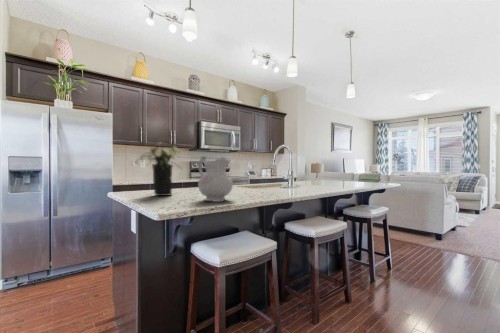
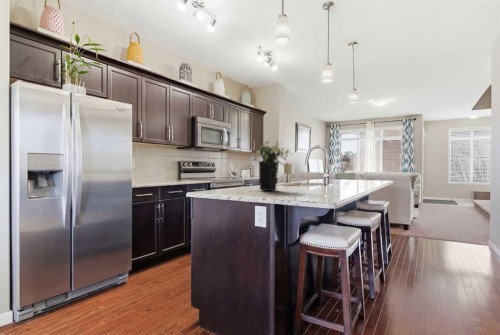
ceramic pitcher: present [198,157,233,202] -> none [315,154,349,192]

